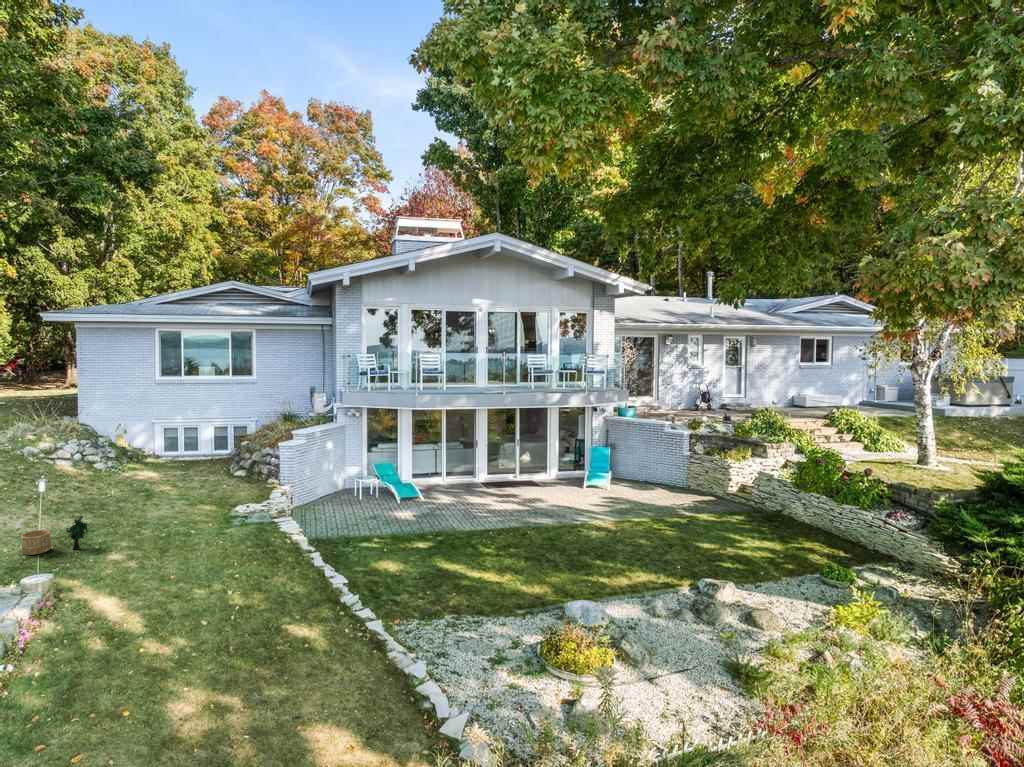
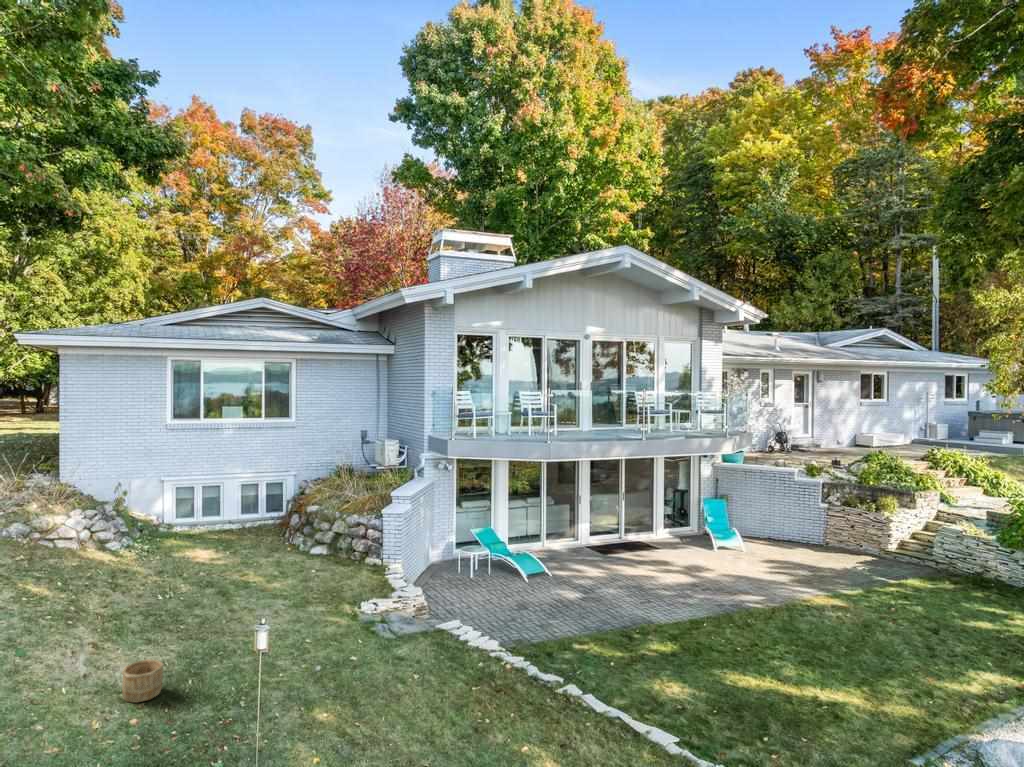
decorative plant: present [66,516,88,550] -> none [181,634,213,688]

